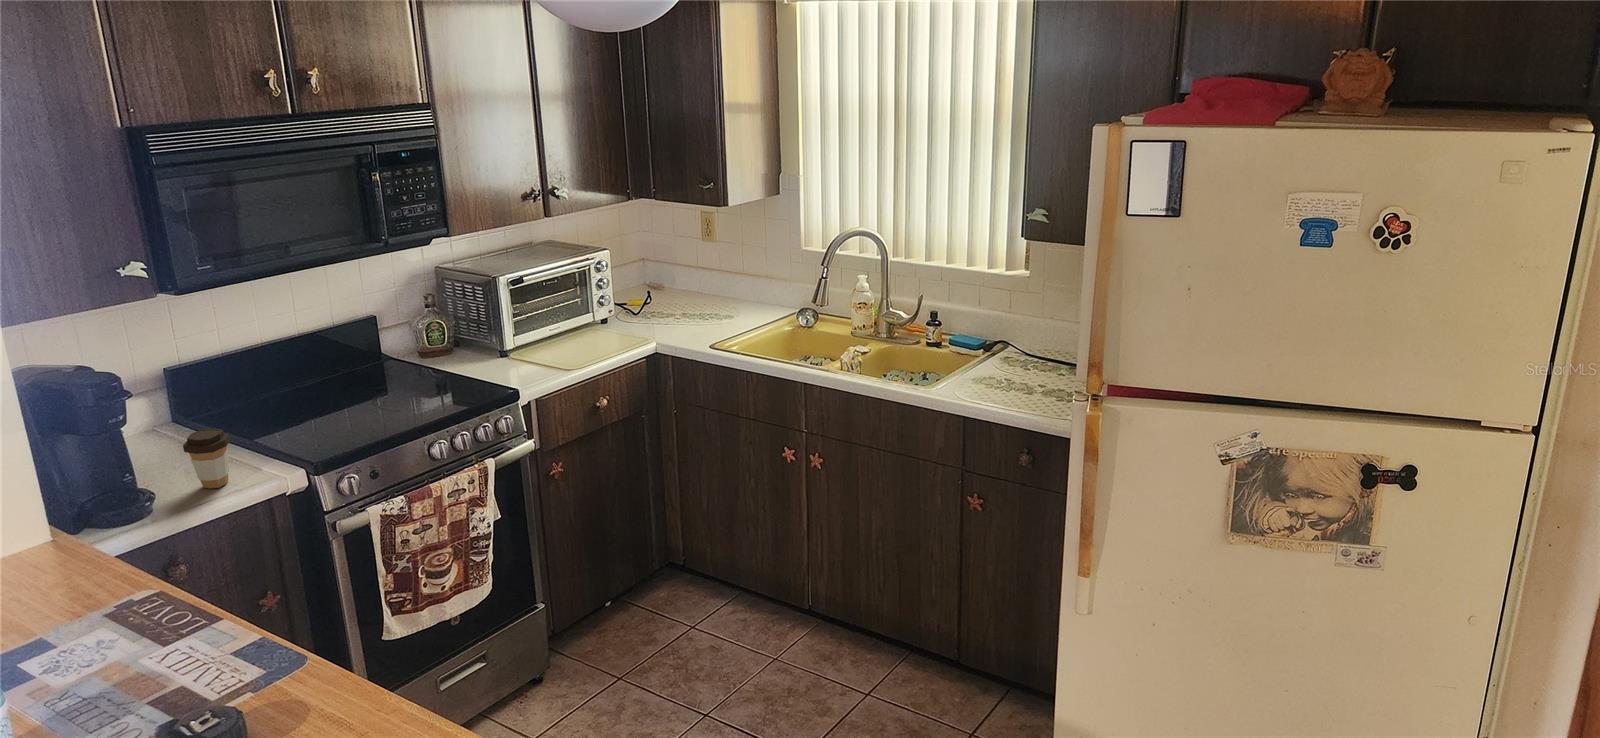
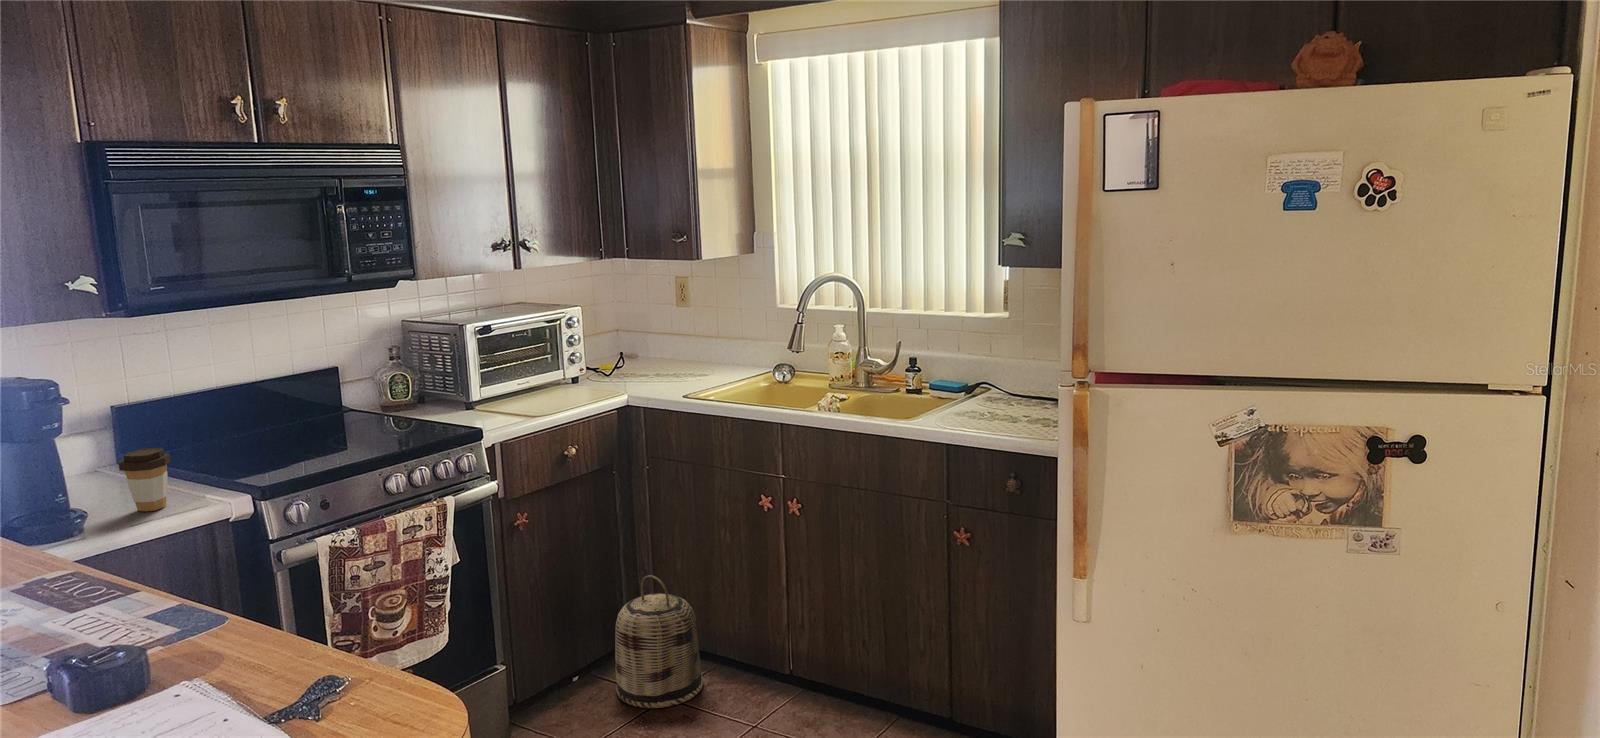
basket: none [645,517,727,639] -> present [615,575,703,708]

